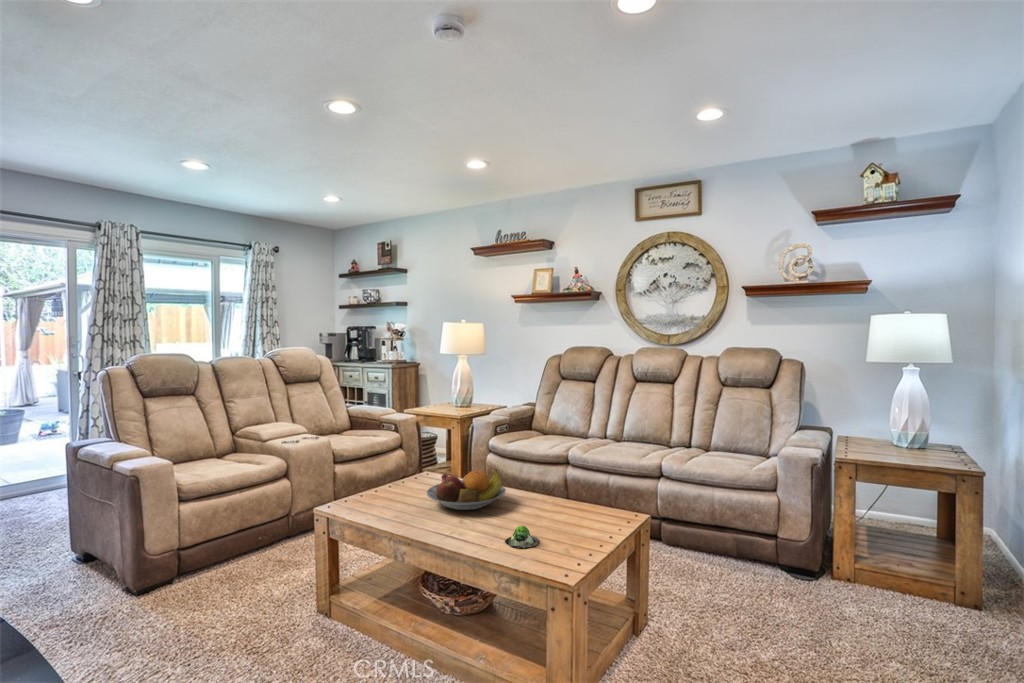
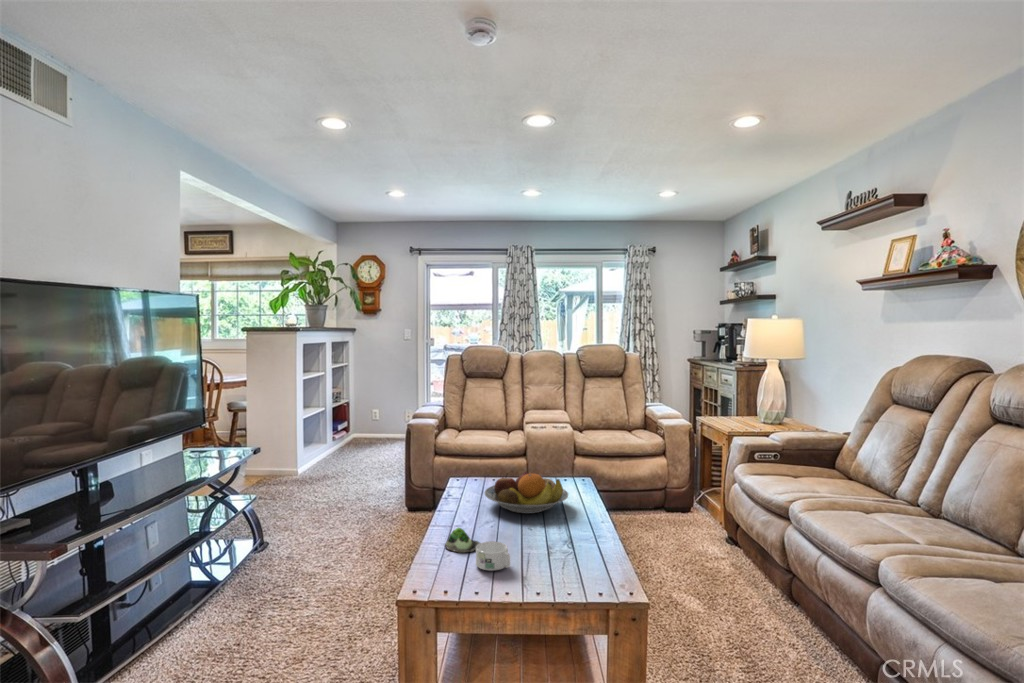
mug: none [559,521,590,546] -> present [476,541,510,571]

